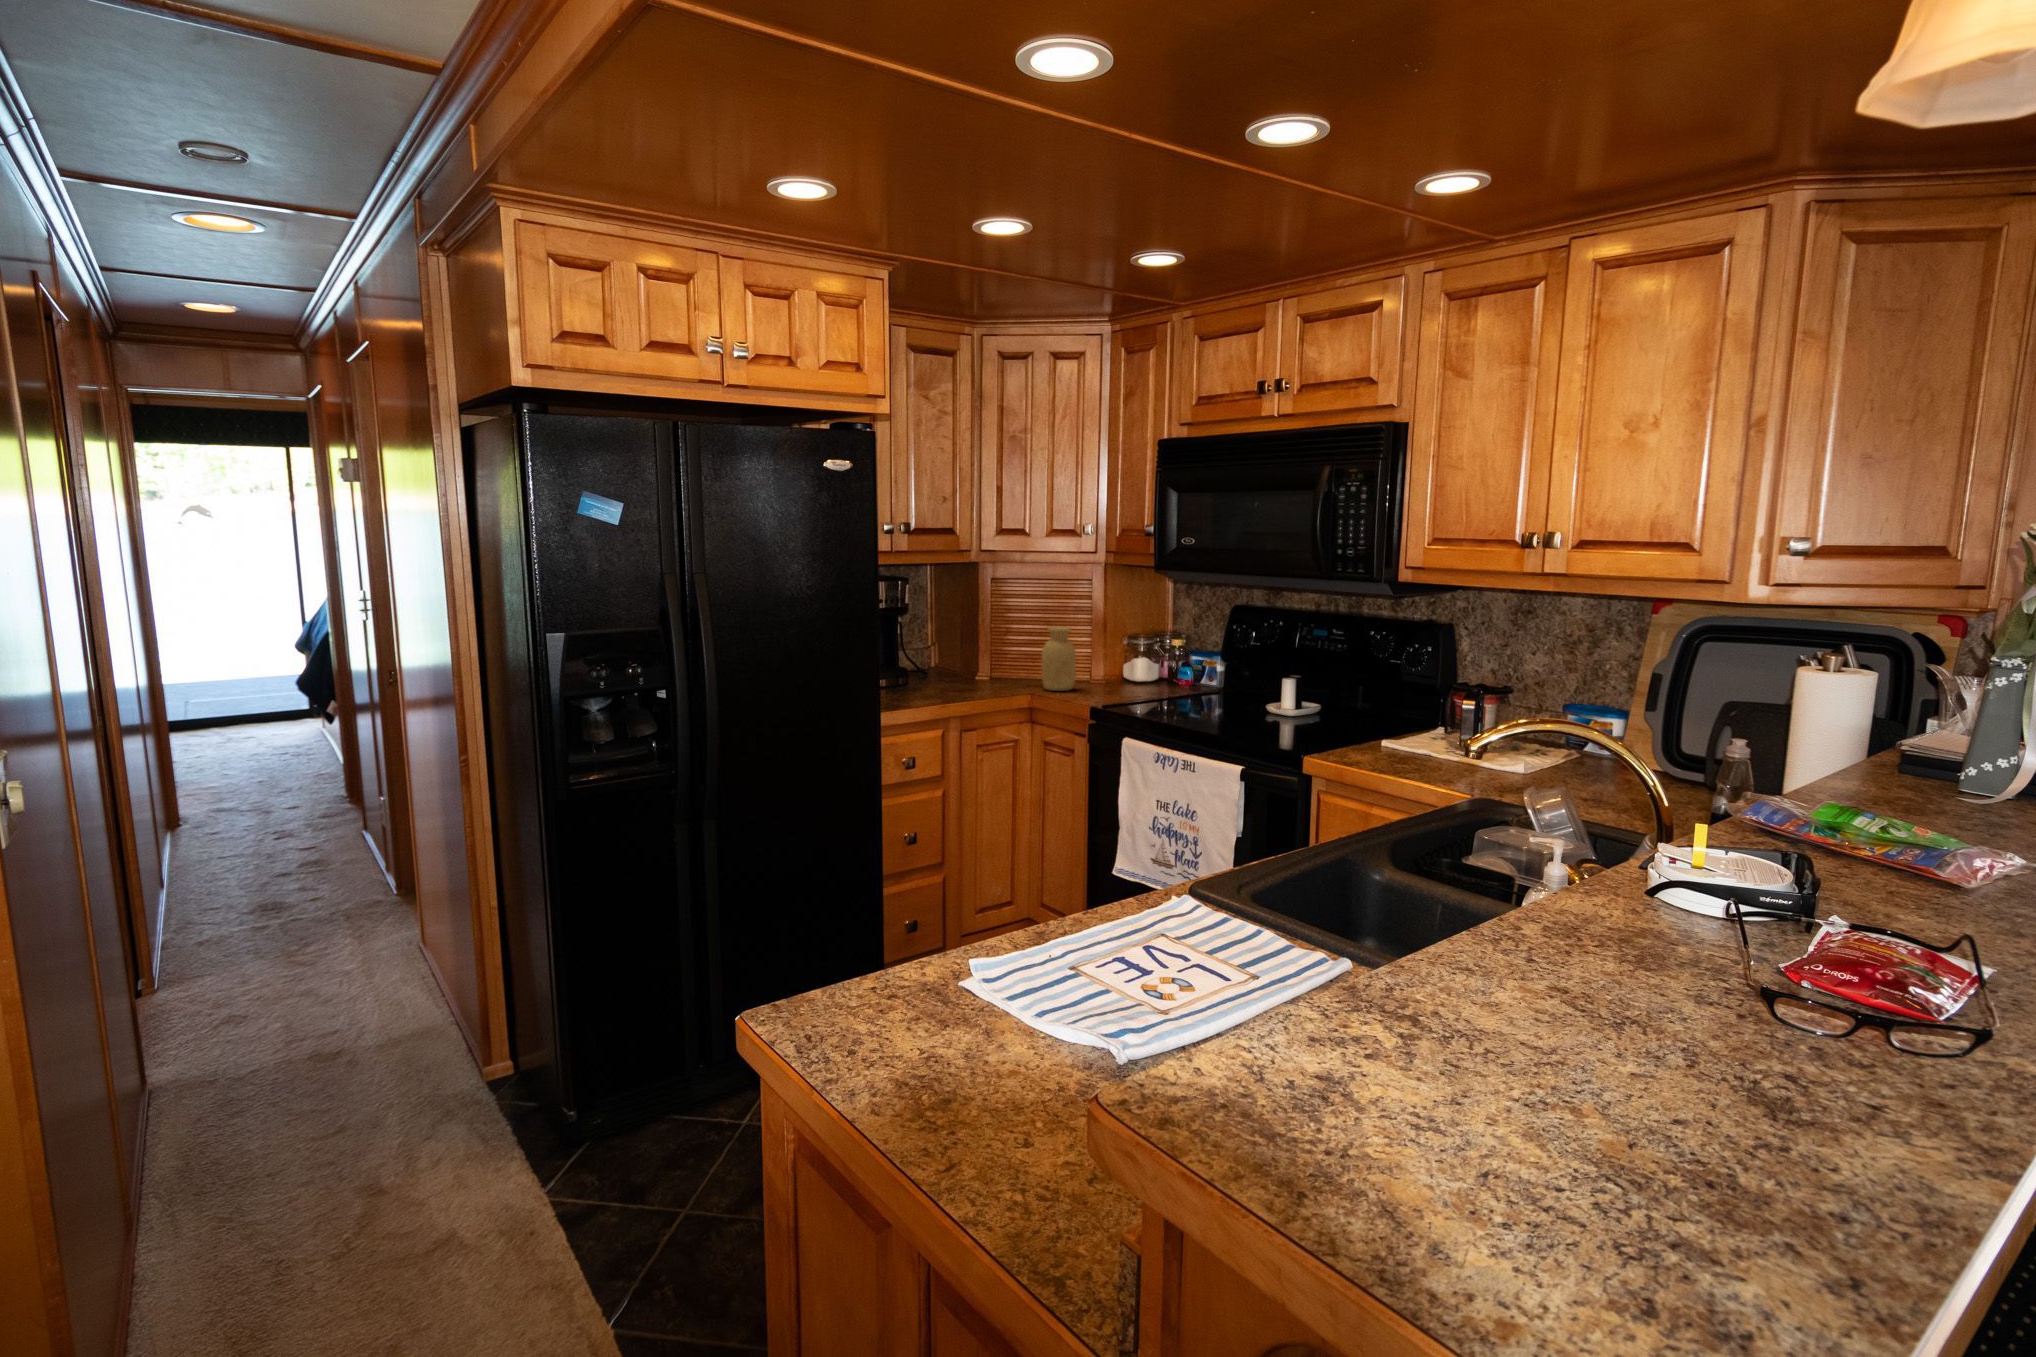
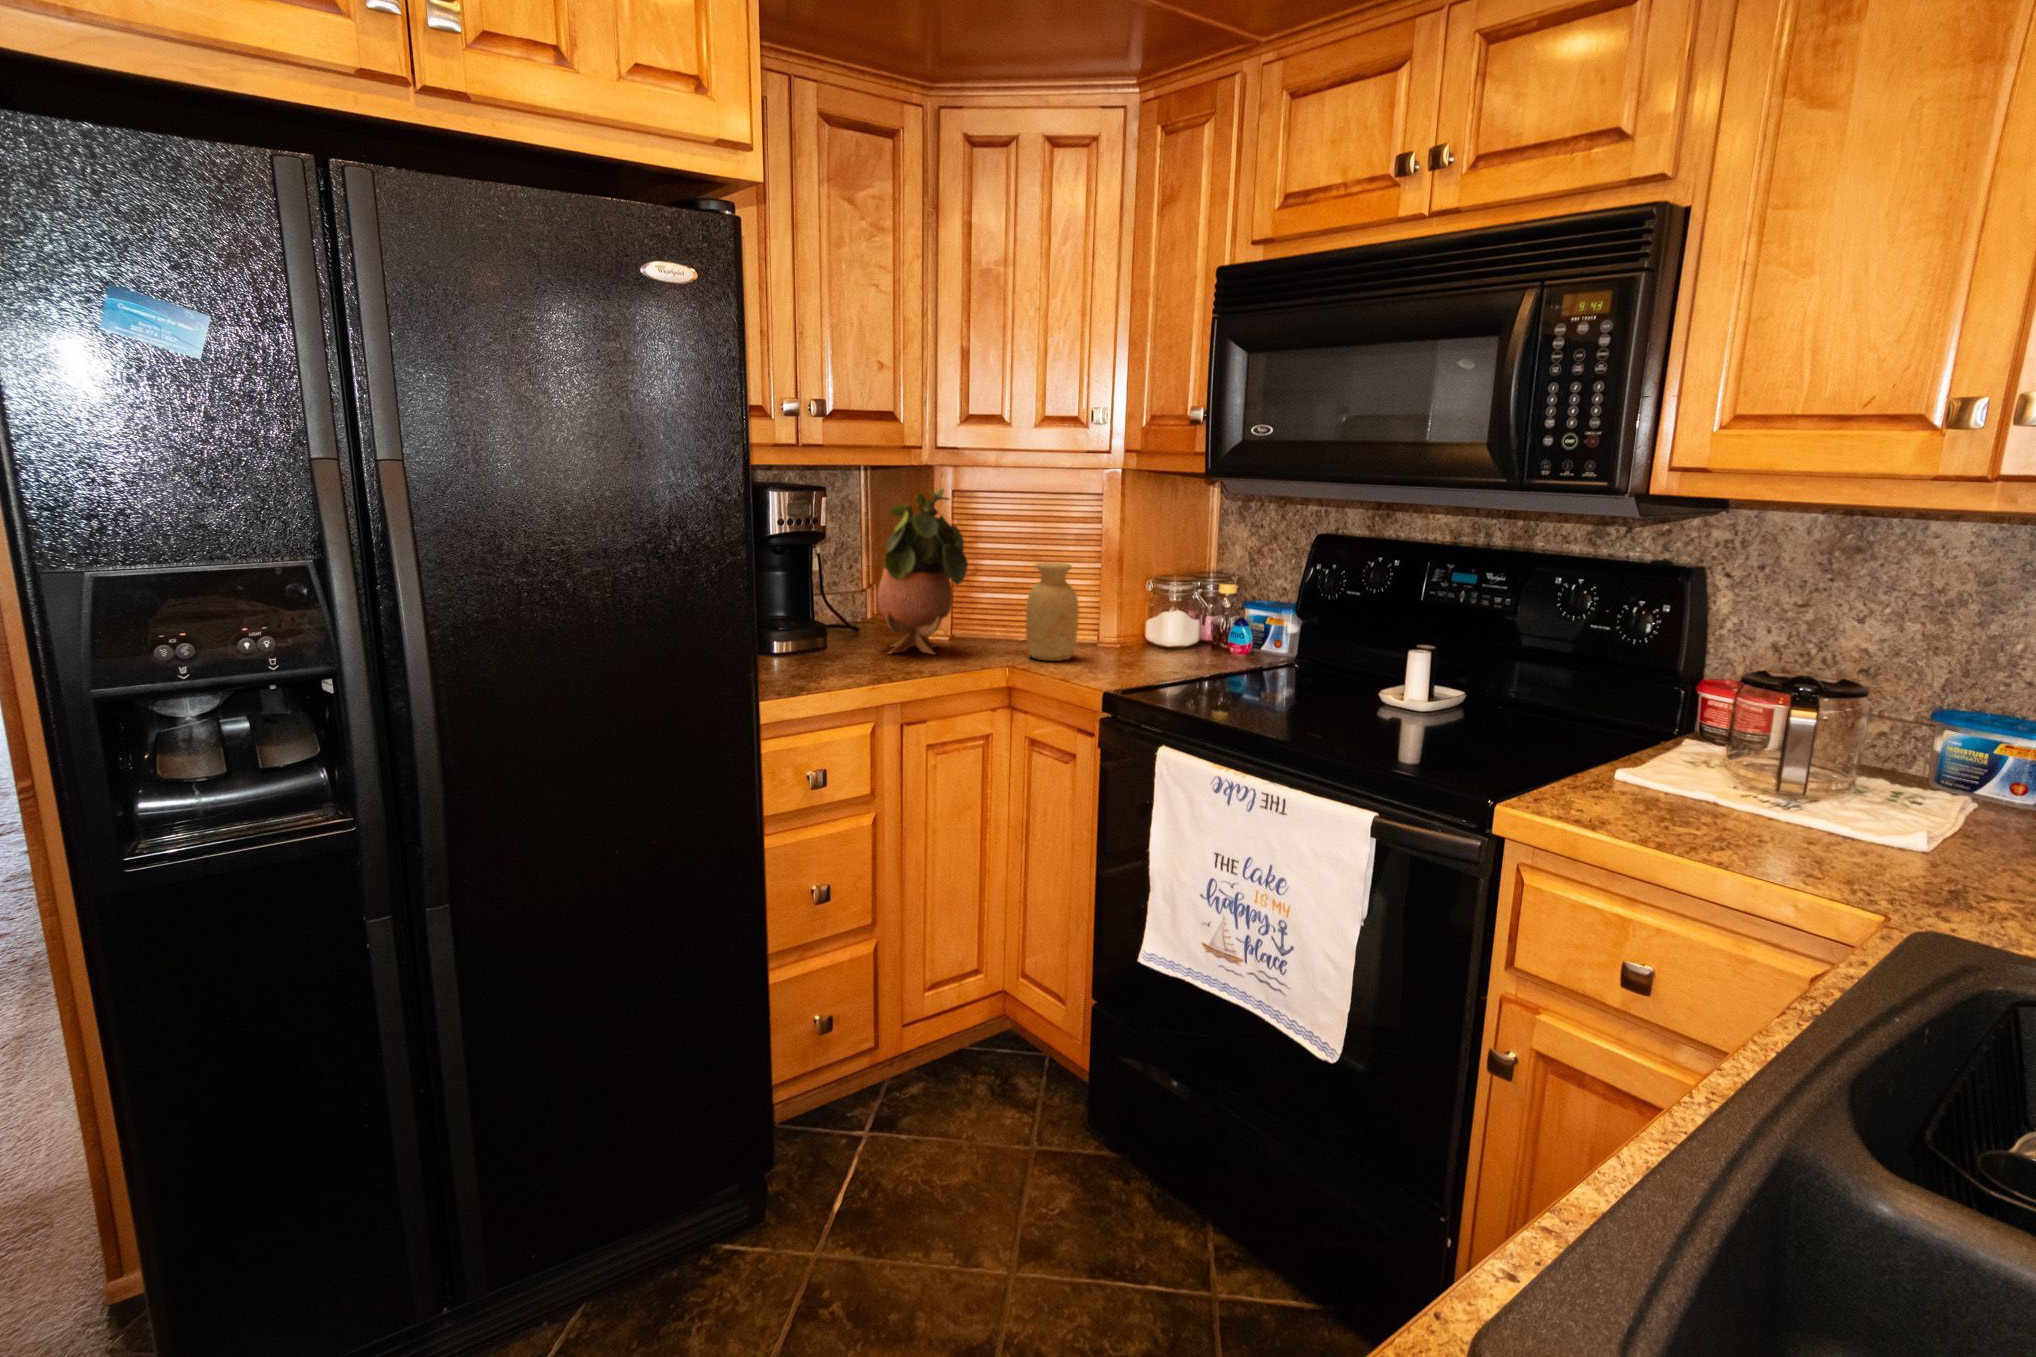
potted plant: none [943,579,1003,688] -> present [877,489,968,655]

